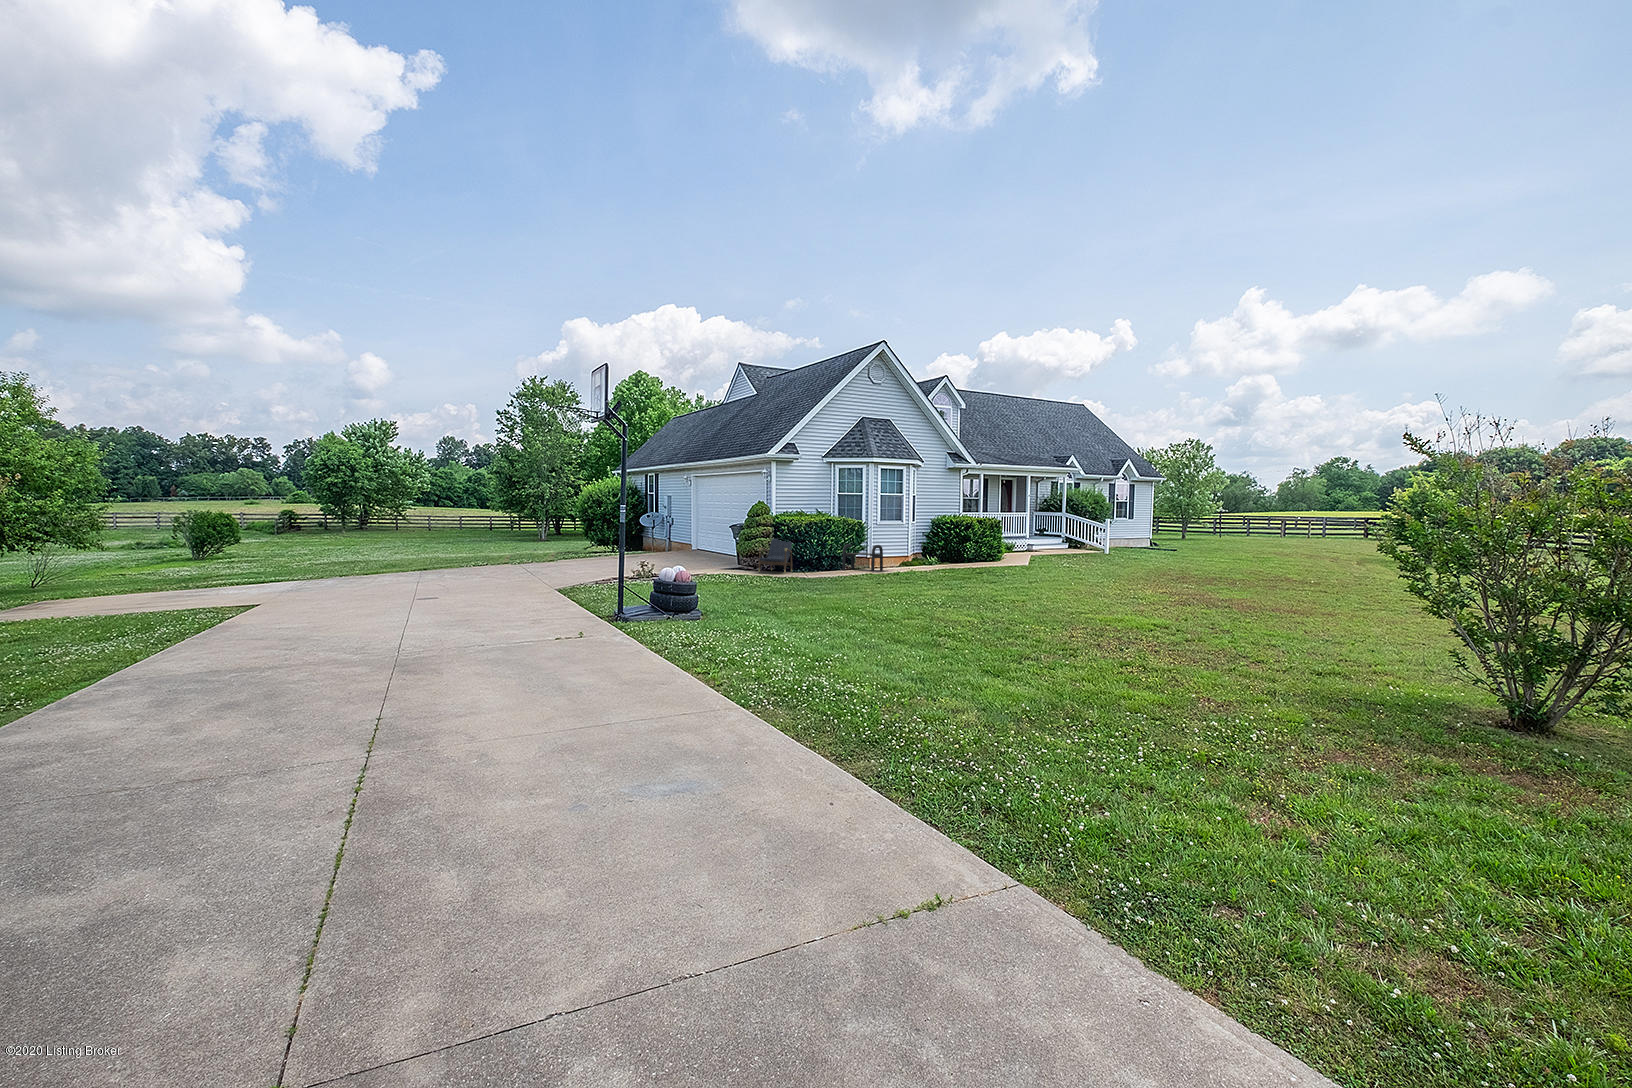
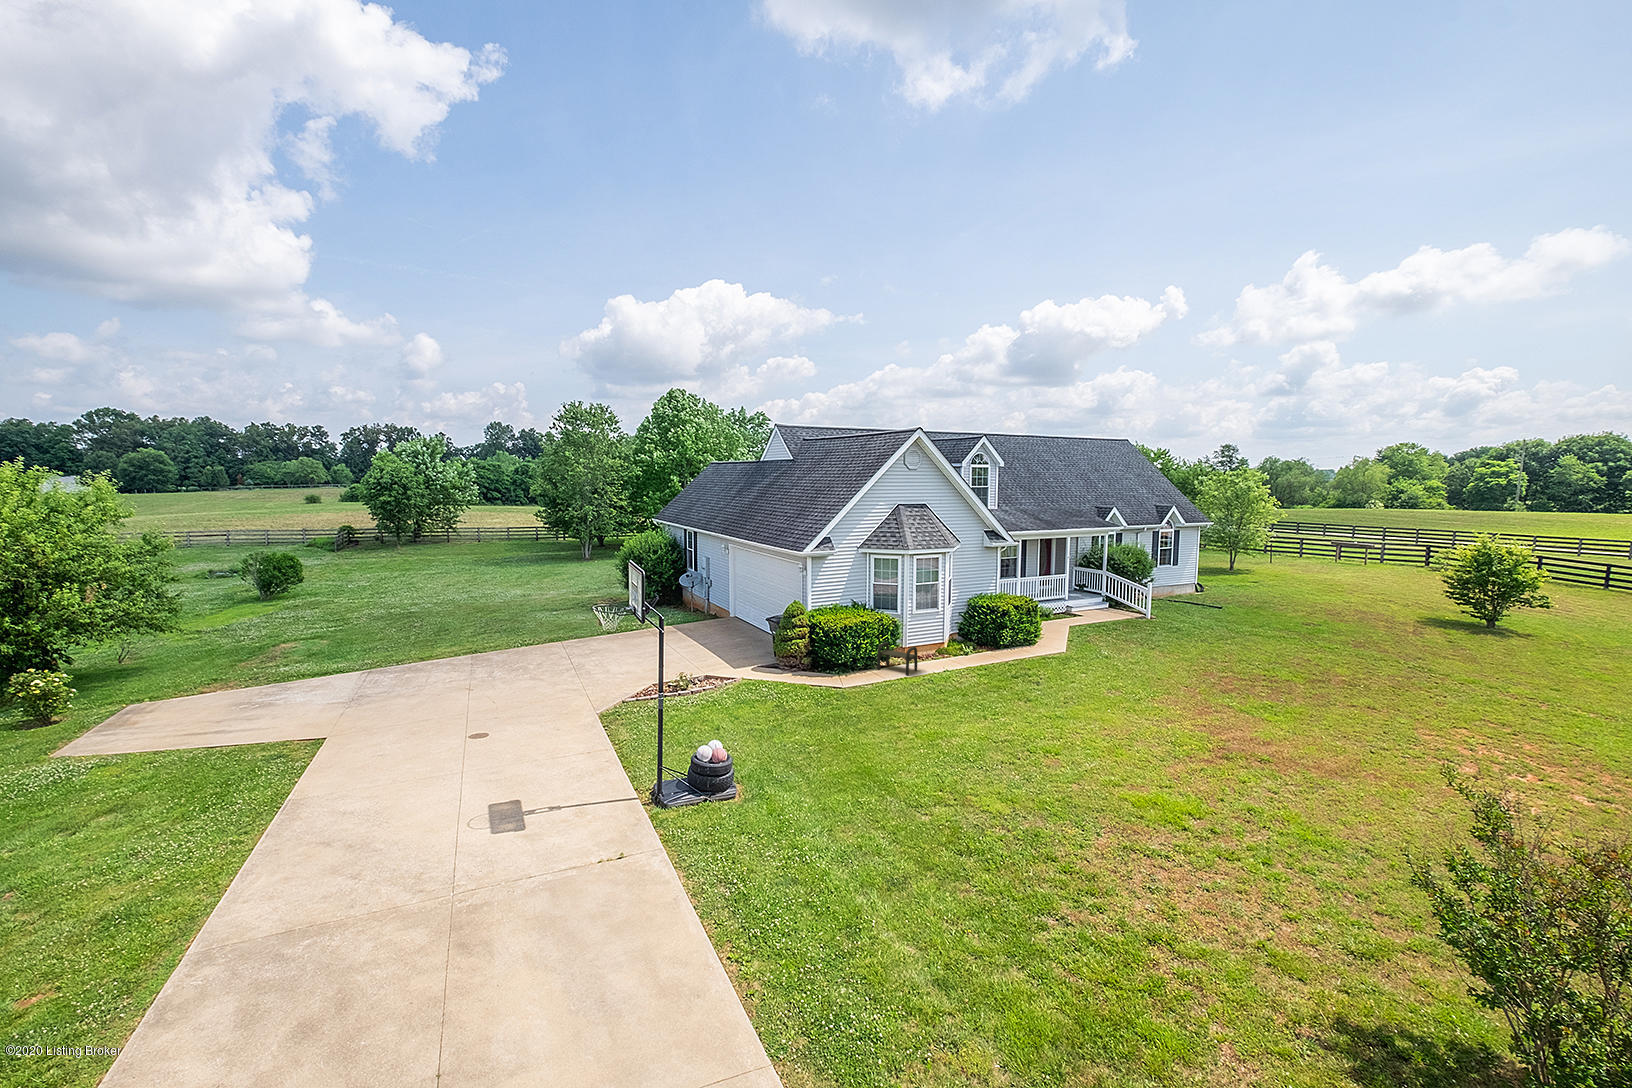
lounge chair: present [758,539,792,573] -> none [795,640,828,681]

